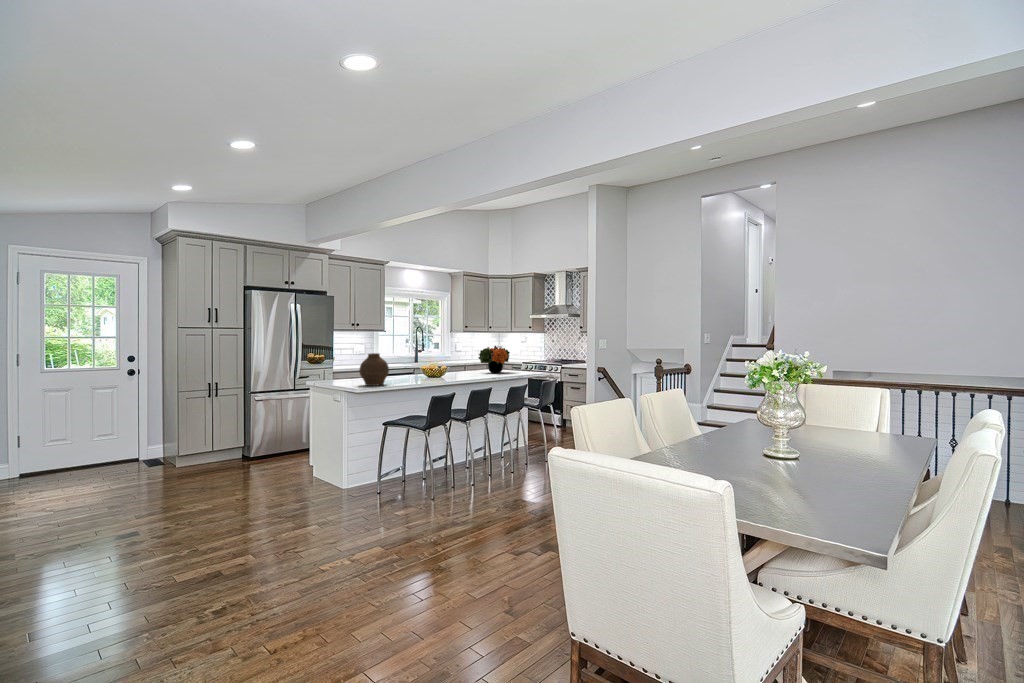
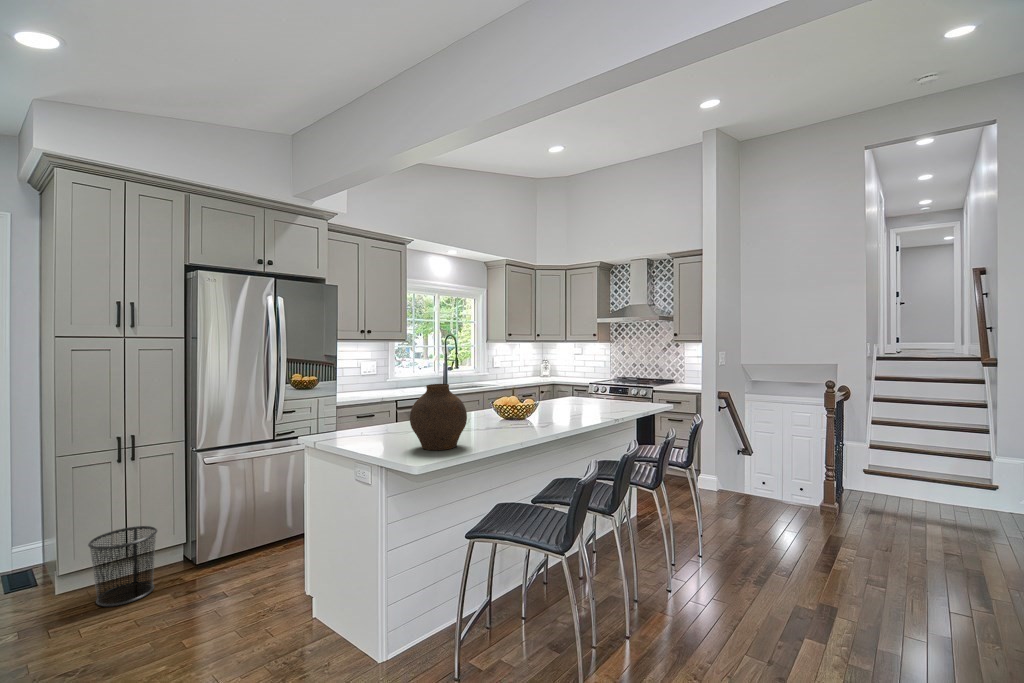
flower arrangement: present [478,346,510,373] -> none [574,362,625,407]
waste bin: none [197,433,231,471] -> present [88,526,157,607]

